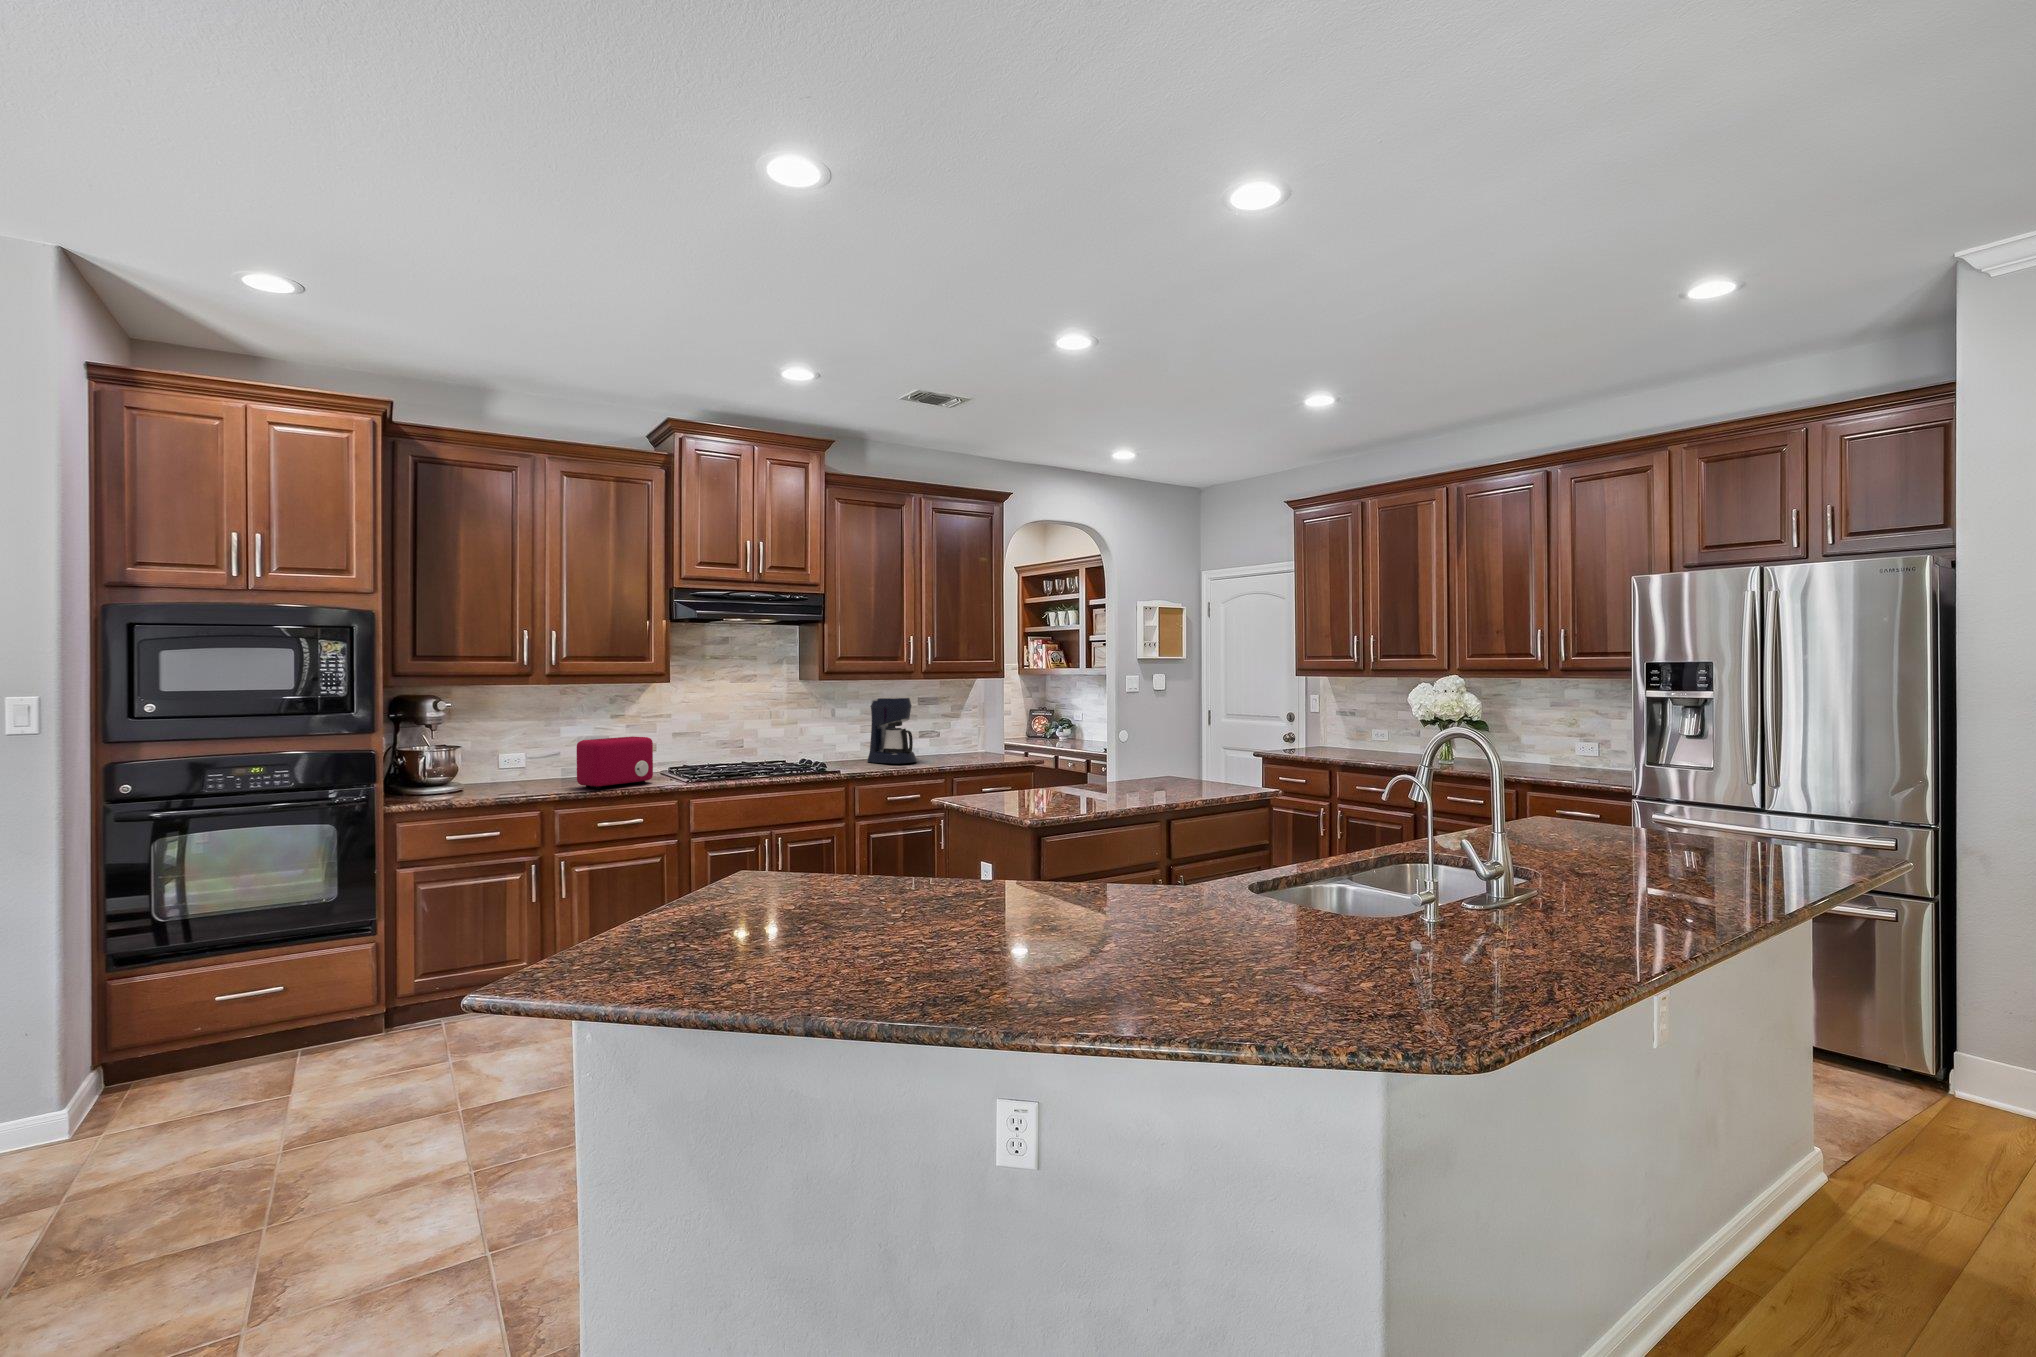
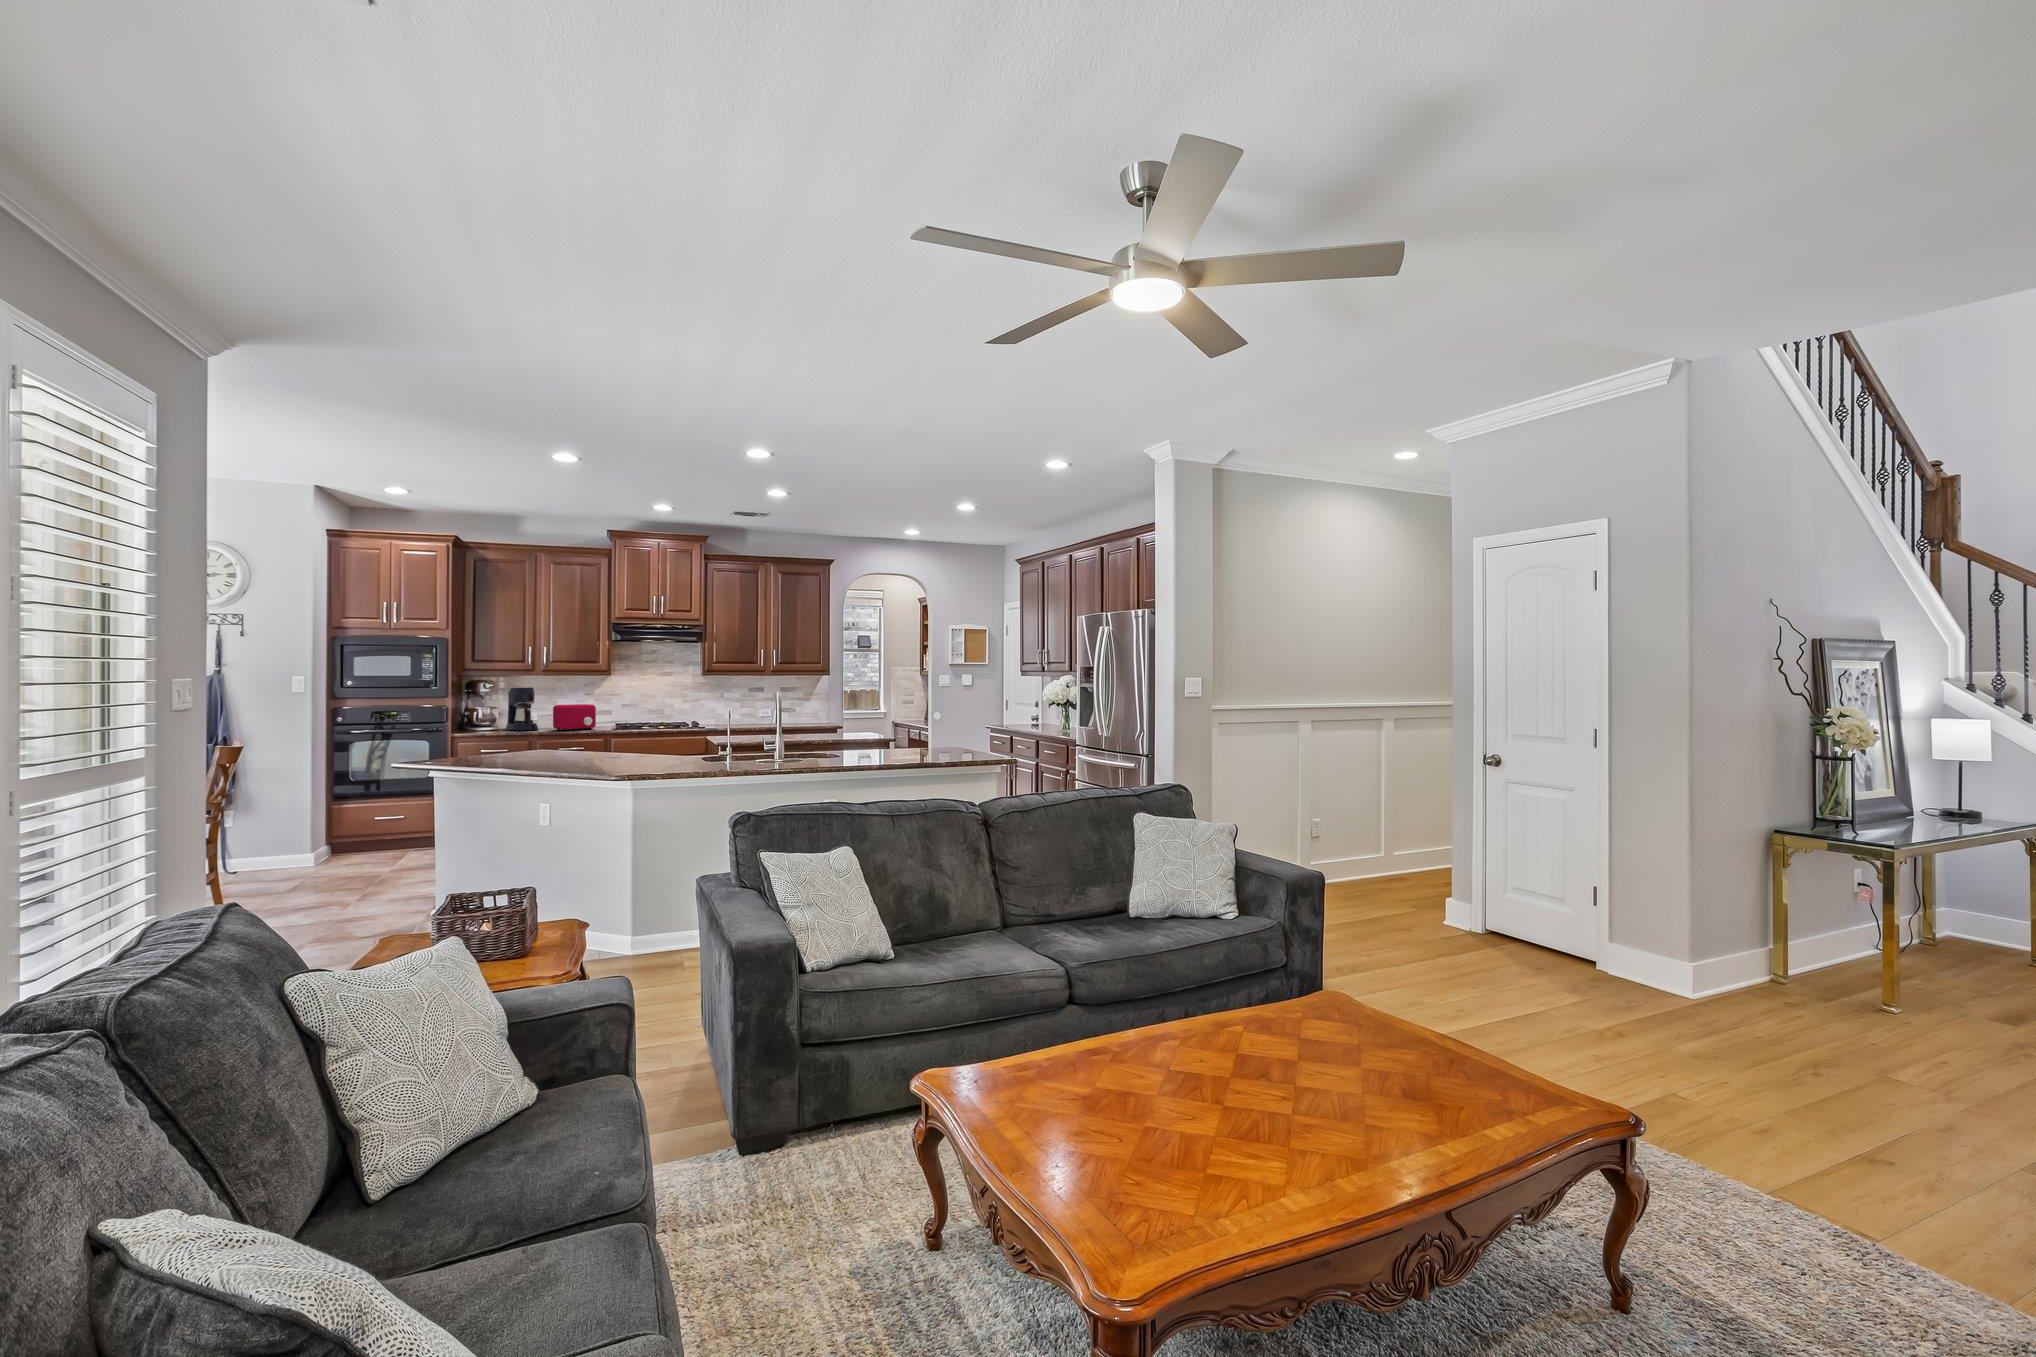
coffee maker: present [867,697,917,764] -> present [505,687,539,730]

